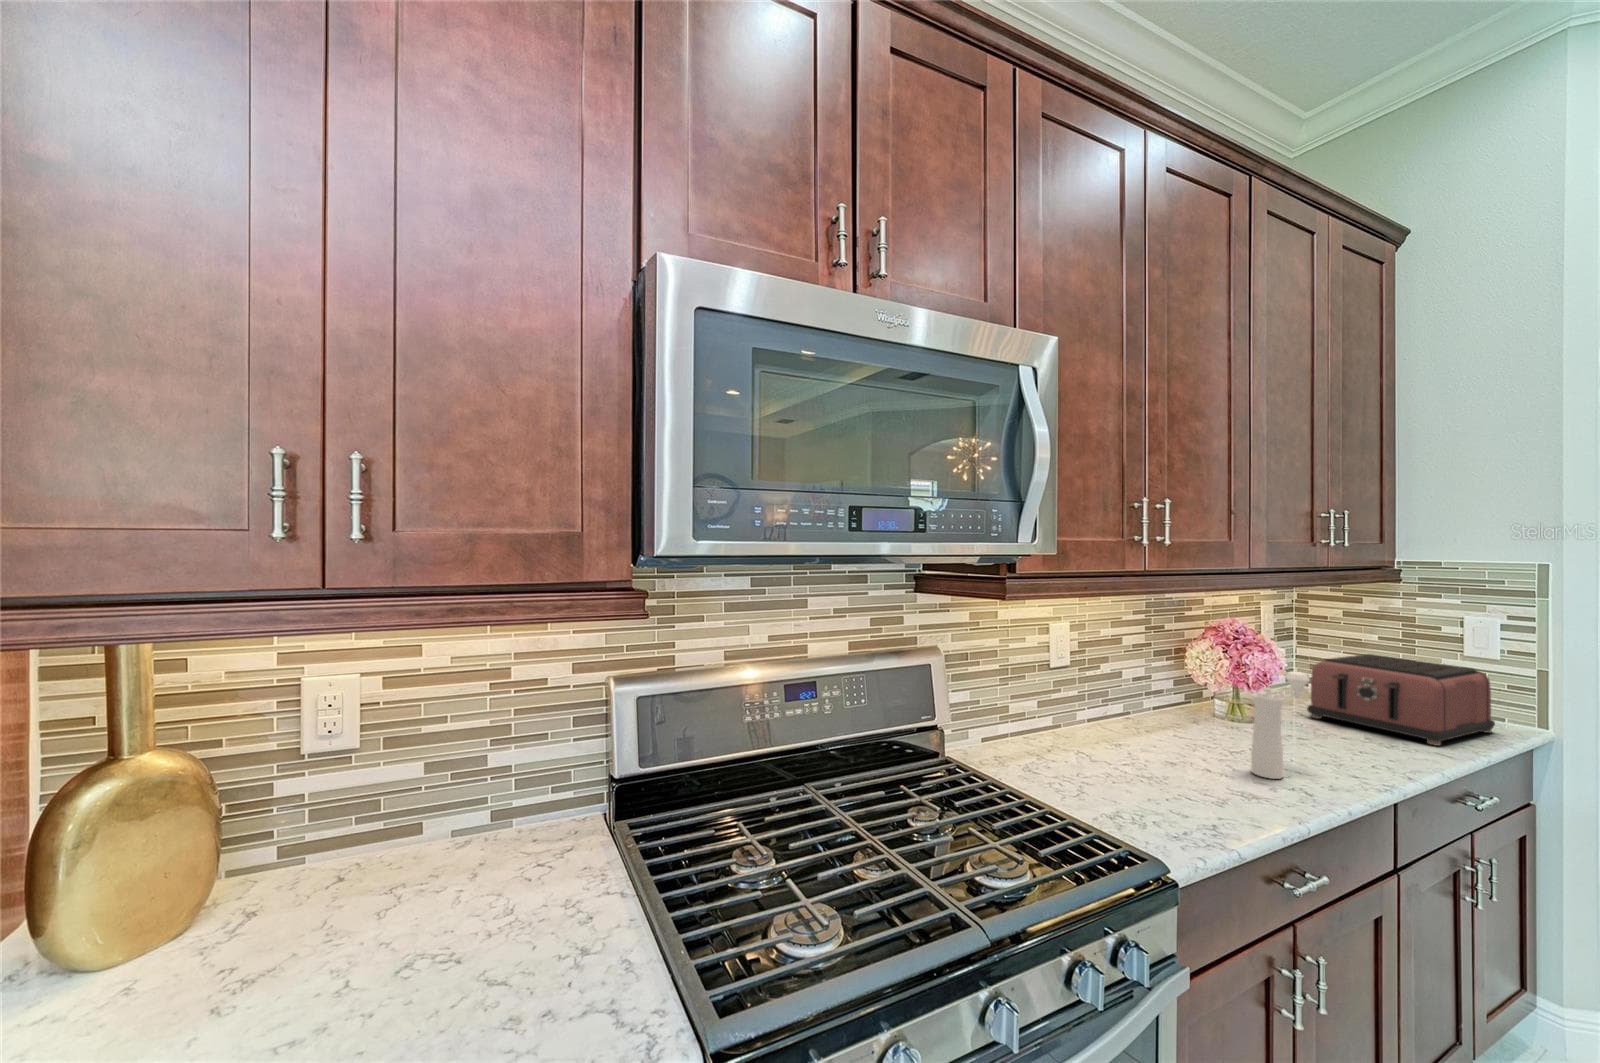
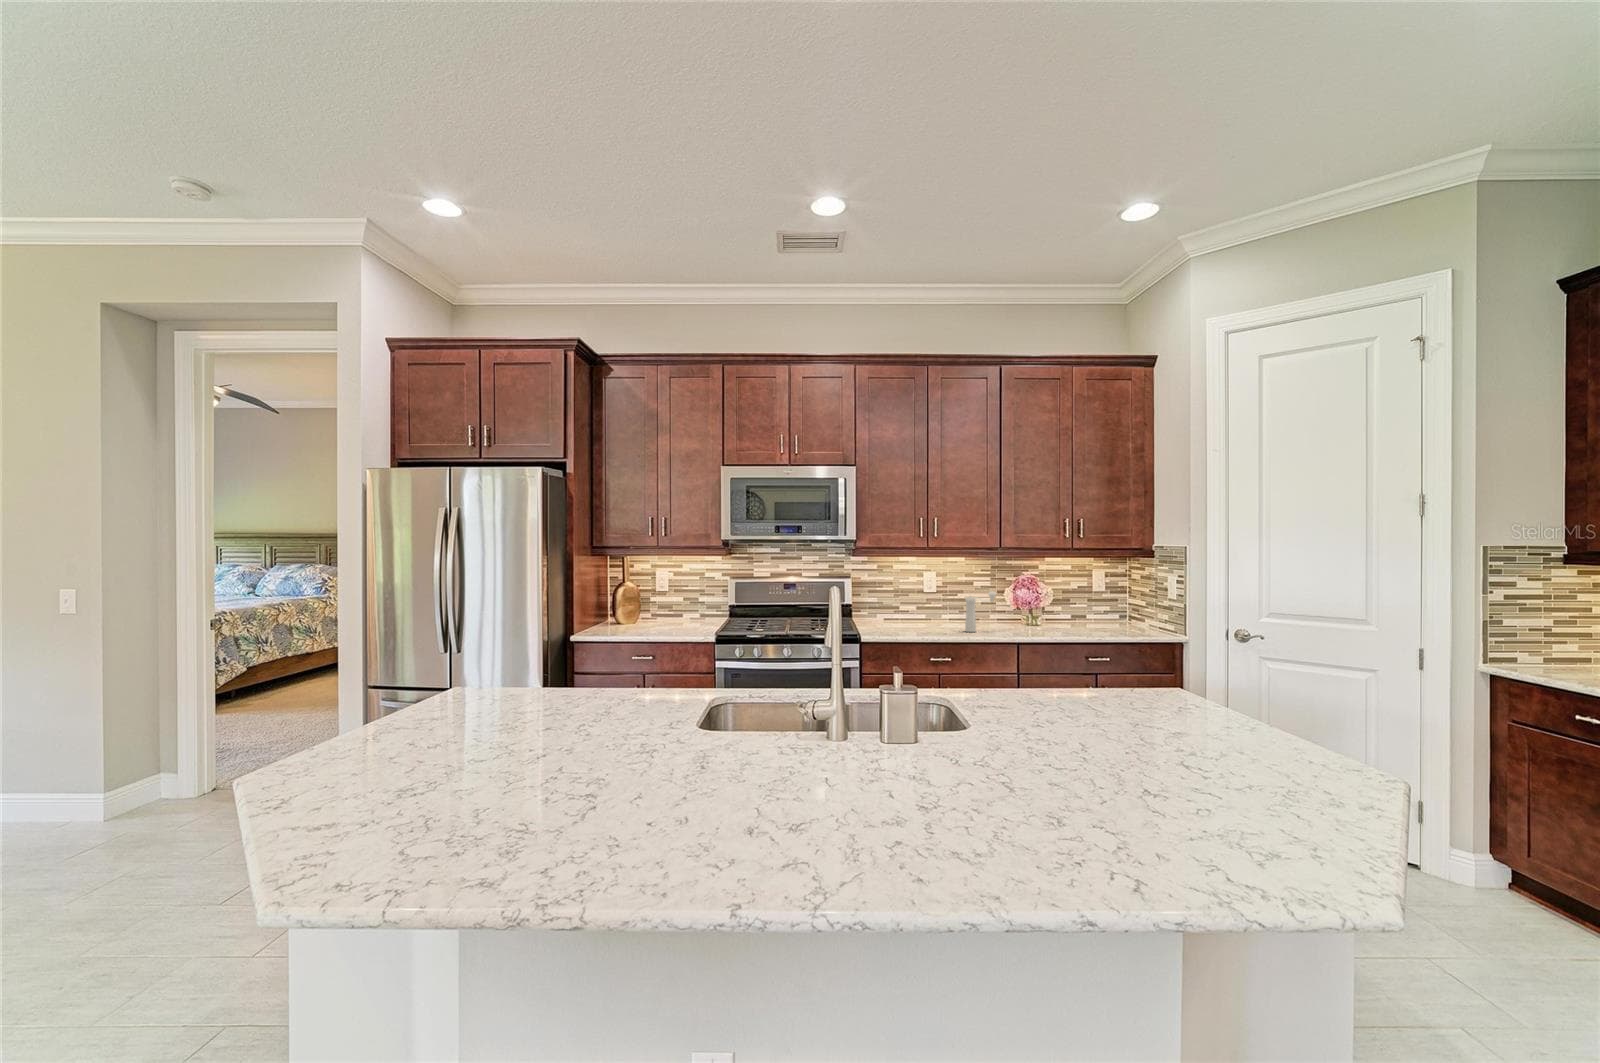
toaster: present [1307,654,1495,746] -> none [1072,597,1152,635]

